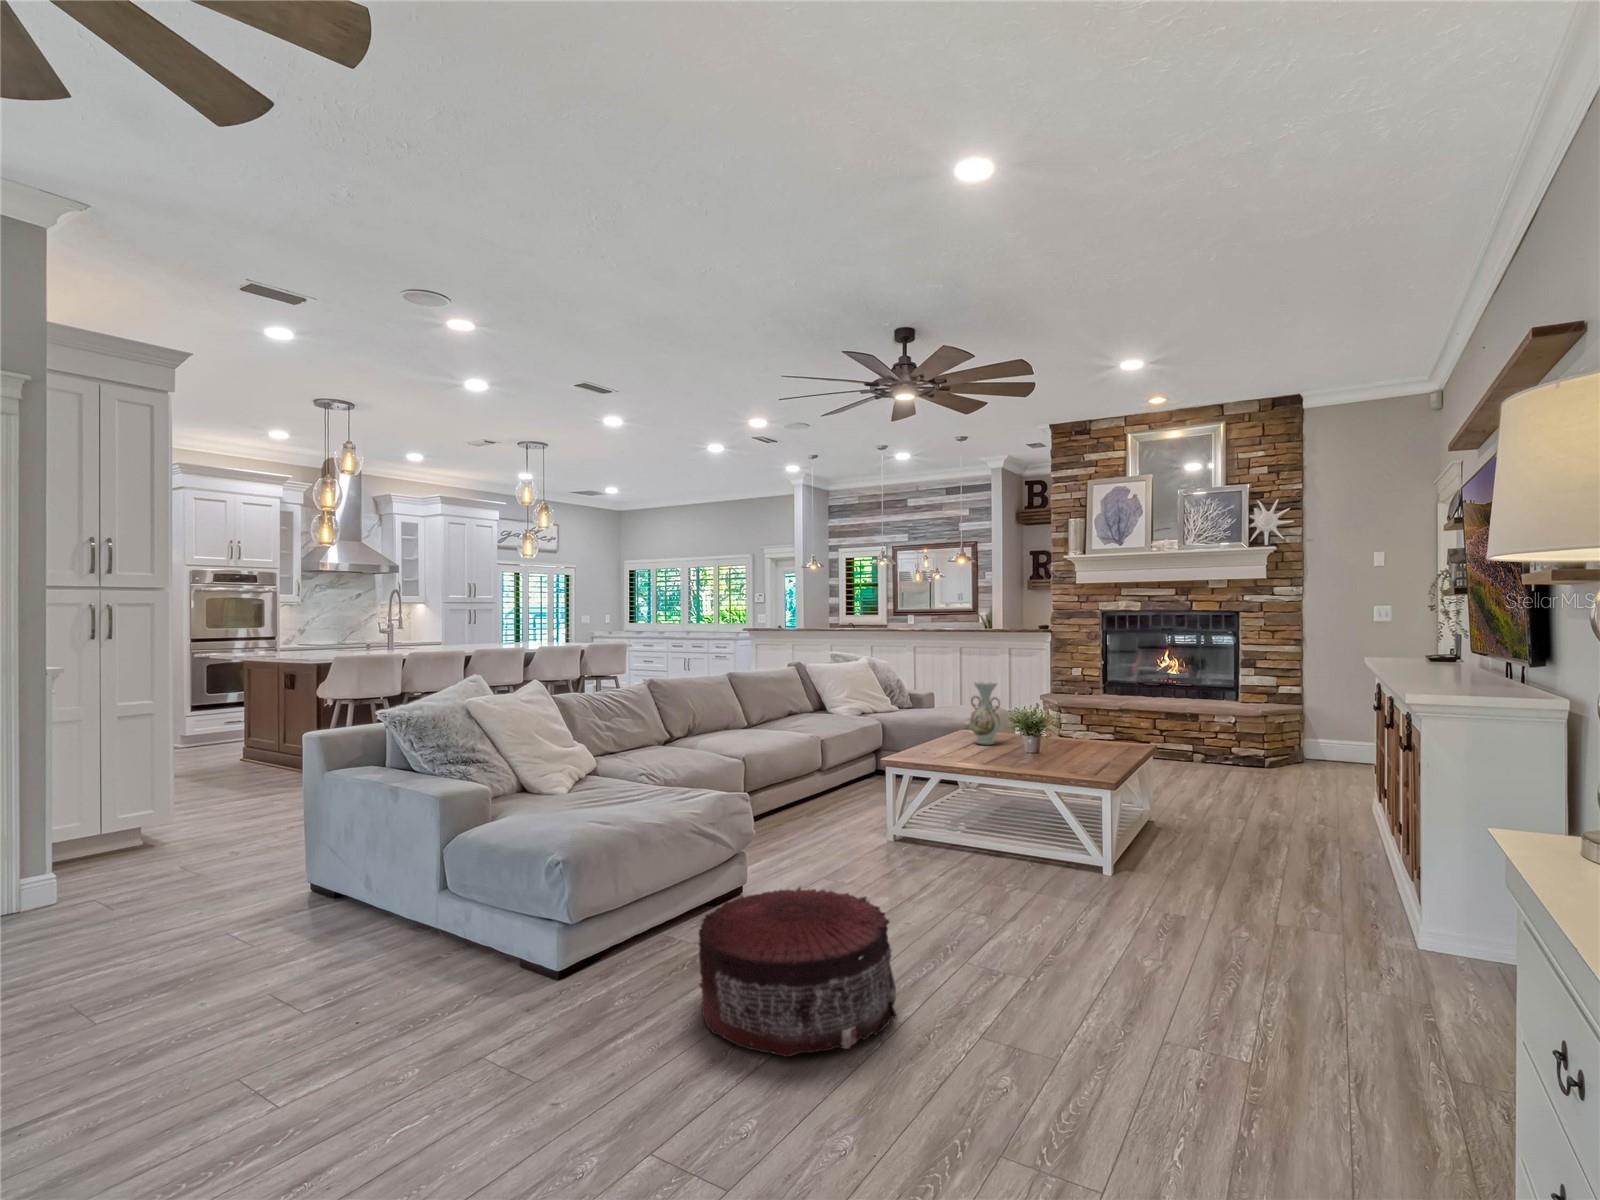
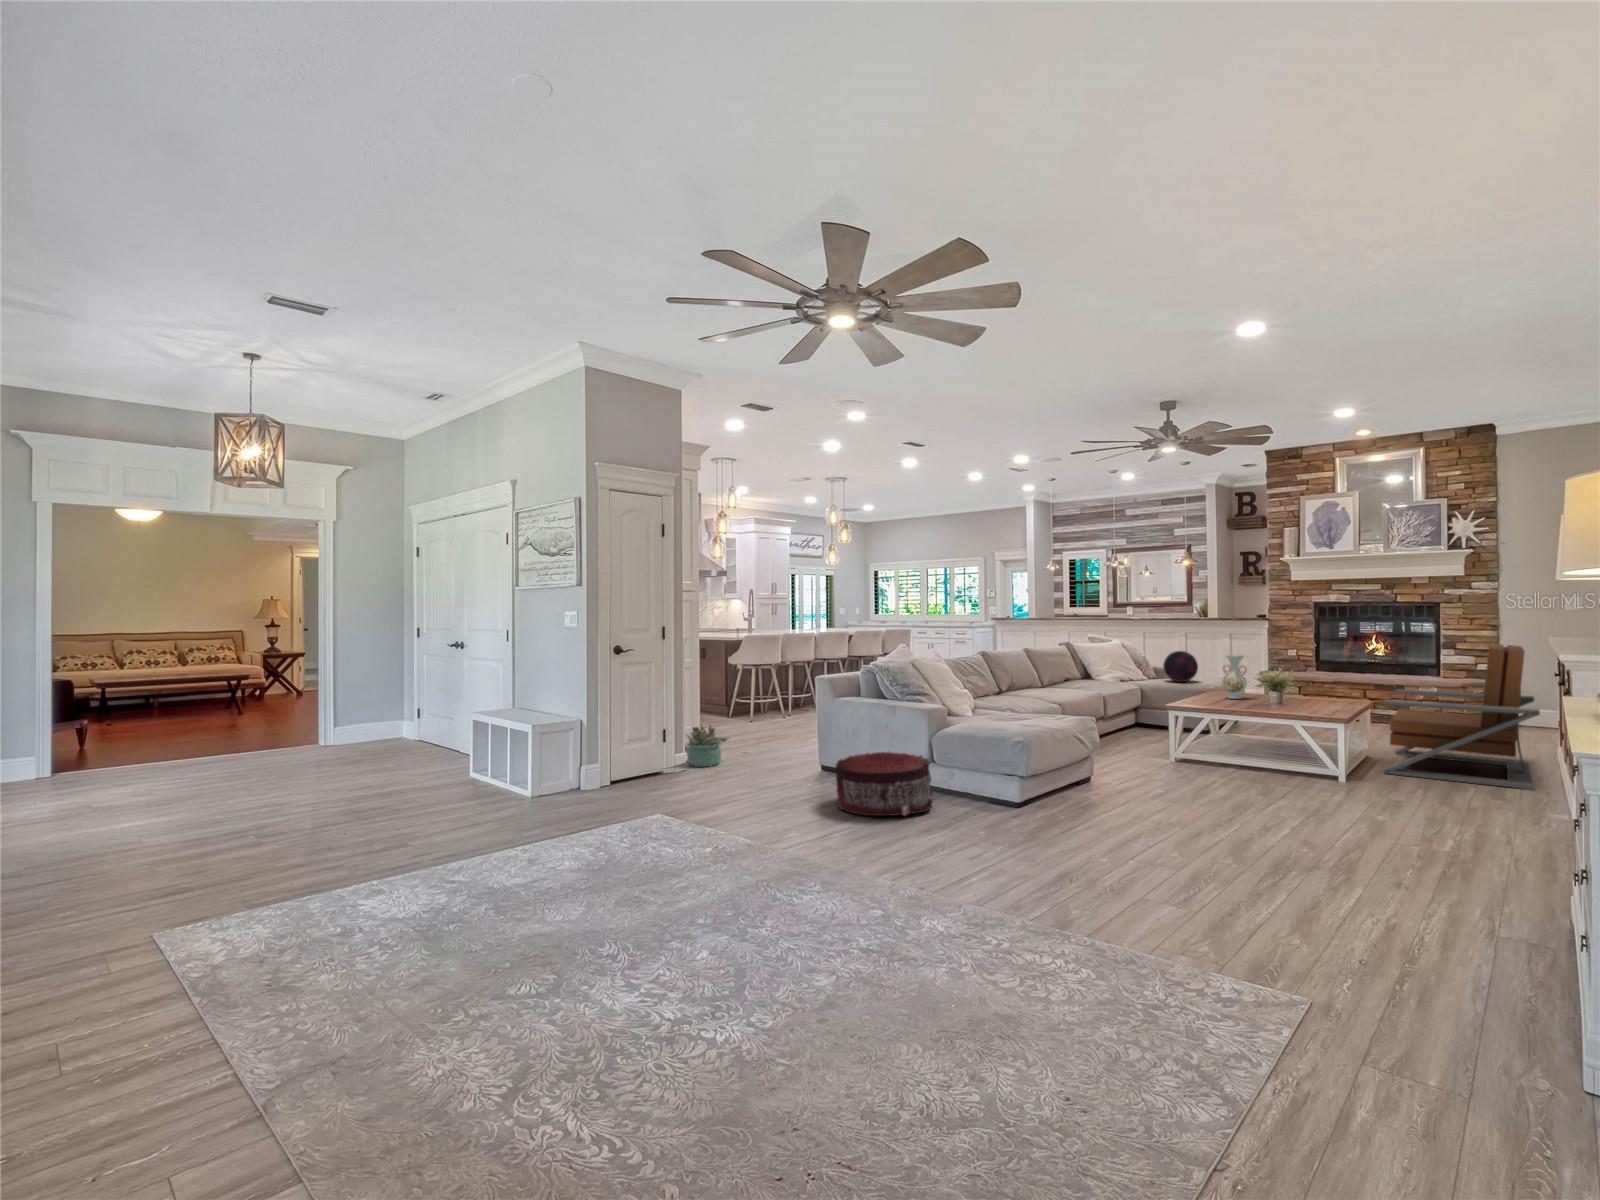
lounge chair: none [1166,667,1364,882] -> present [1384,643,1540,790]
decorative orb: none [916,673,958,715] -> present [1163,651,1198,682]
decorative plant: none [65,809,158,889] -> present [687,724,728,767]
pouf: present [699,887,896,1057] -> present [836,752,933,816]

